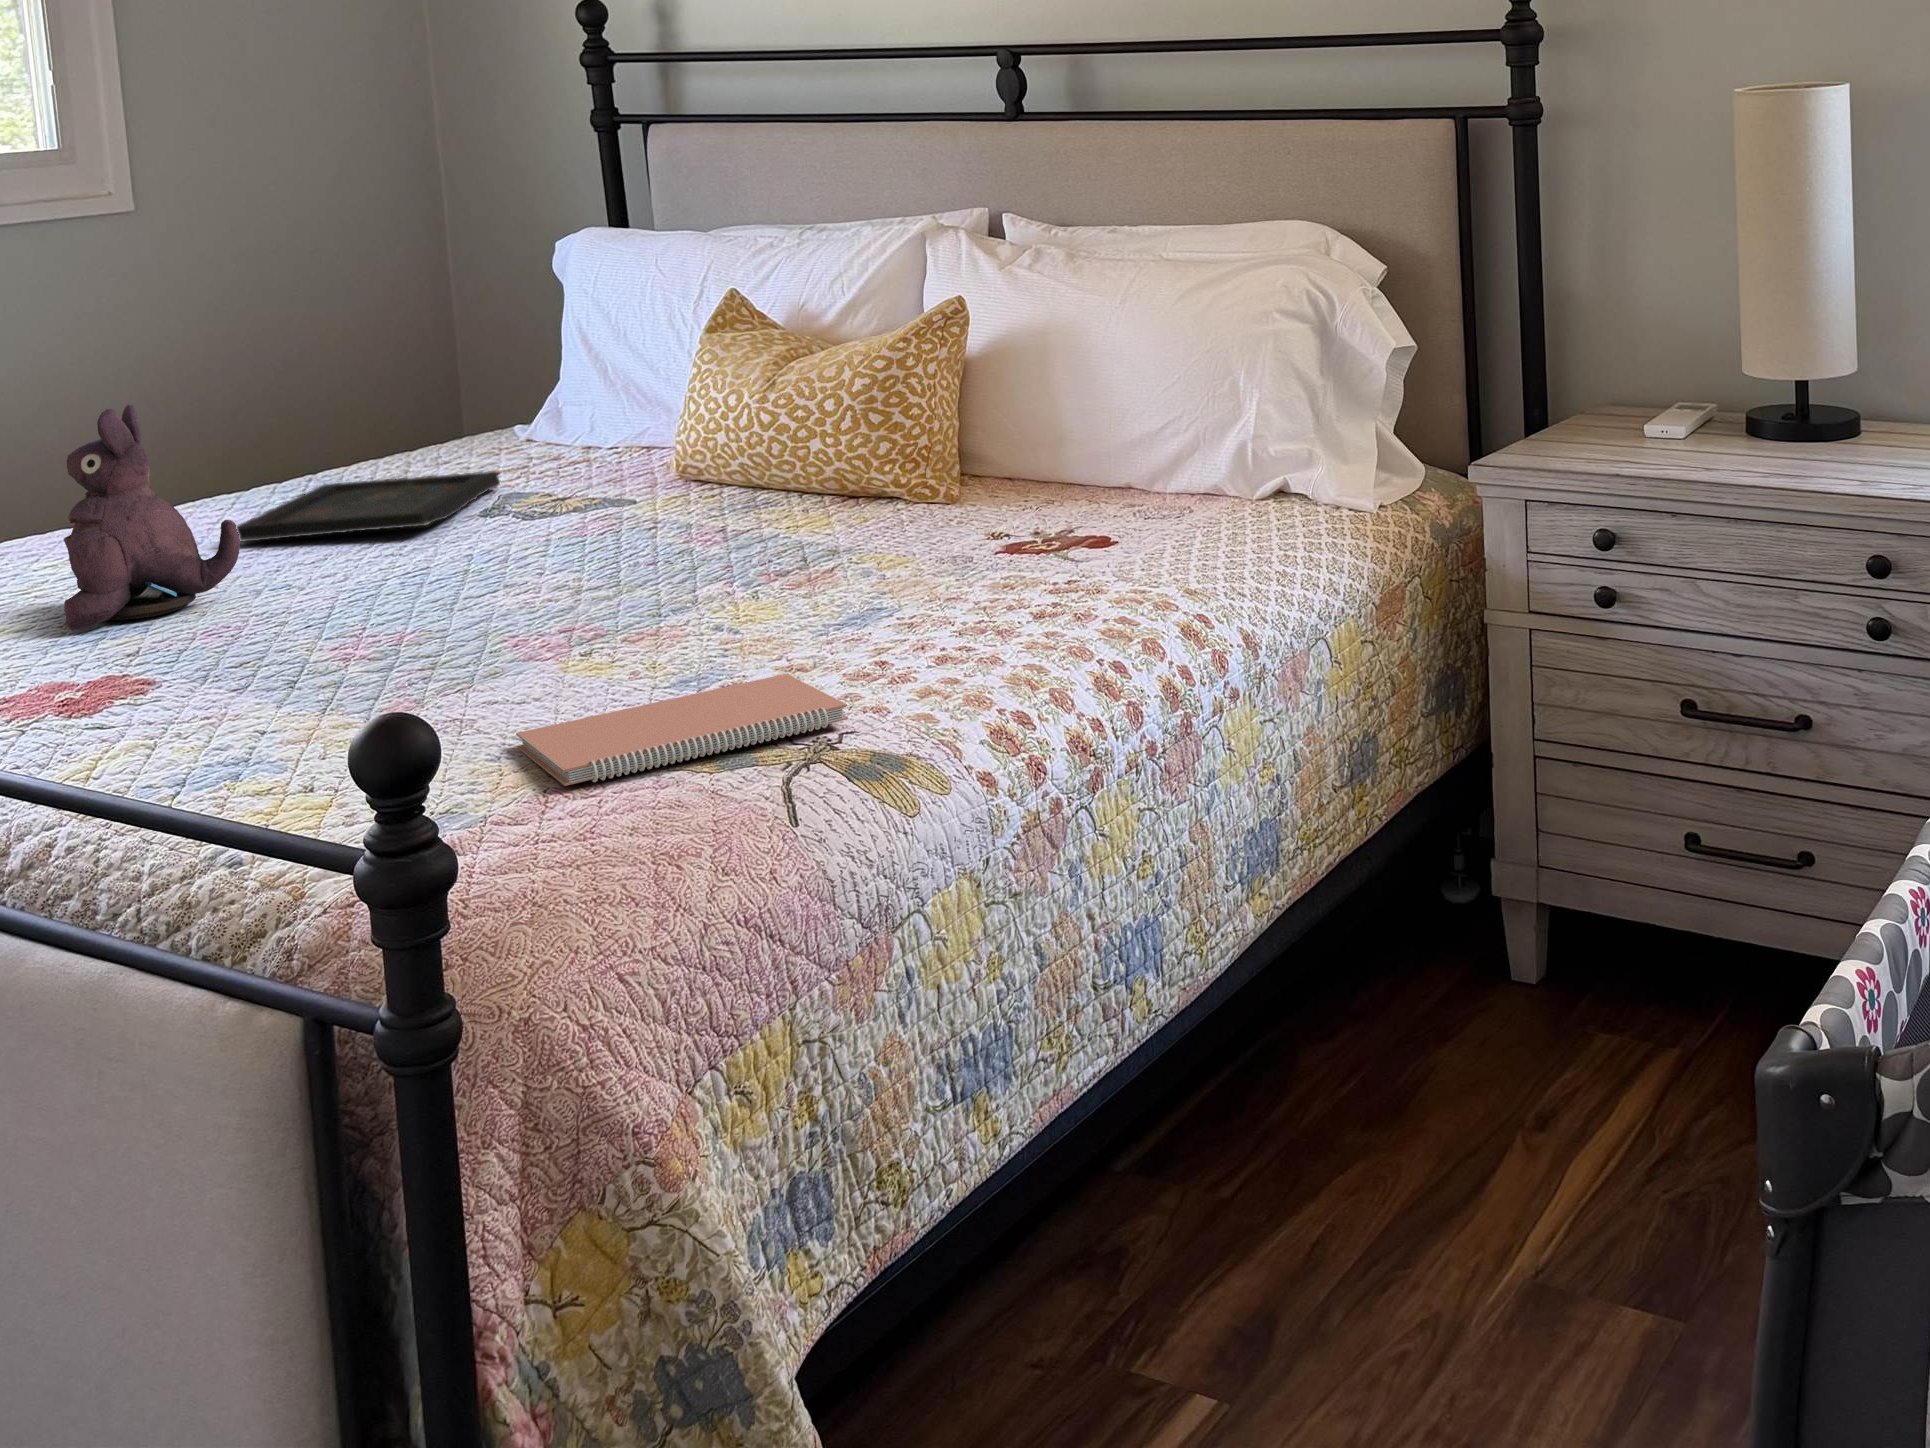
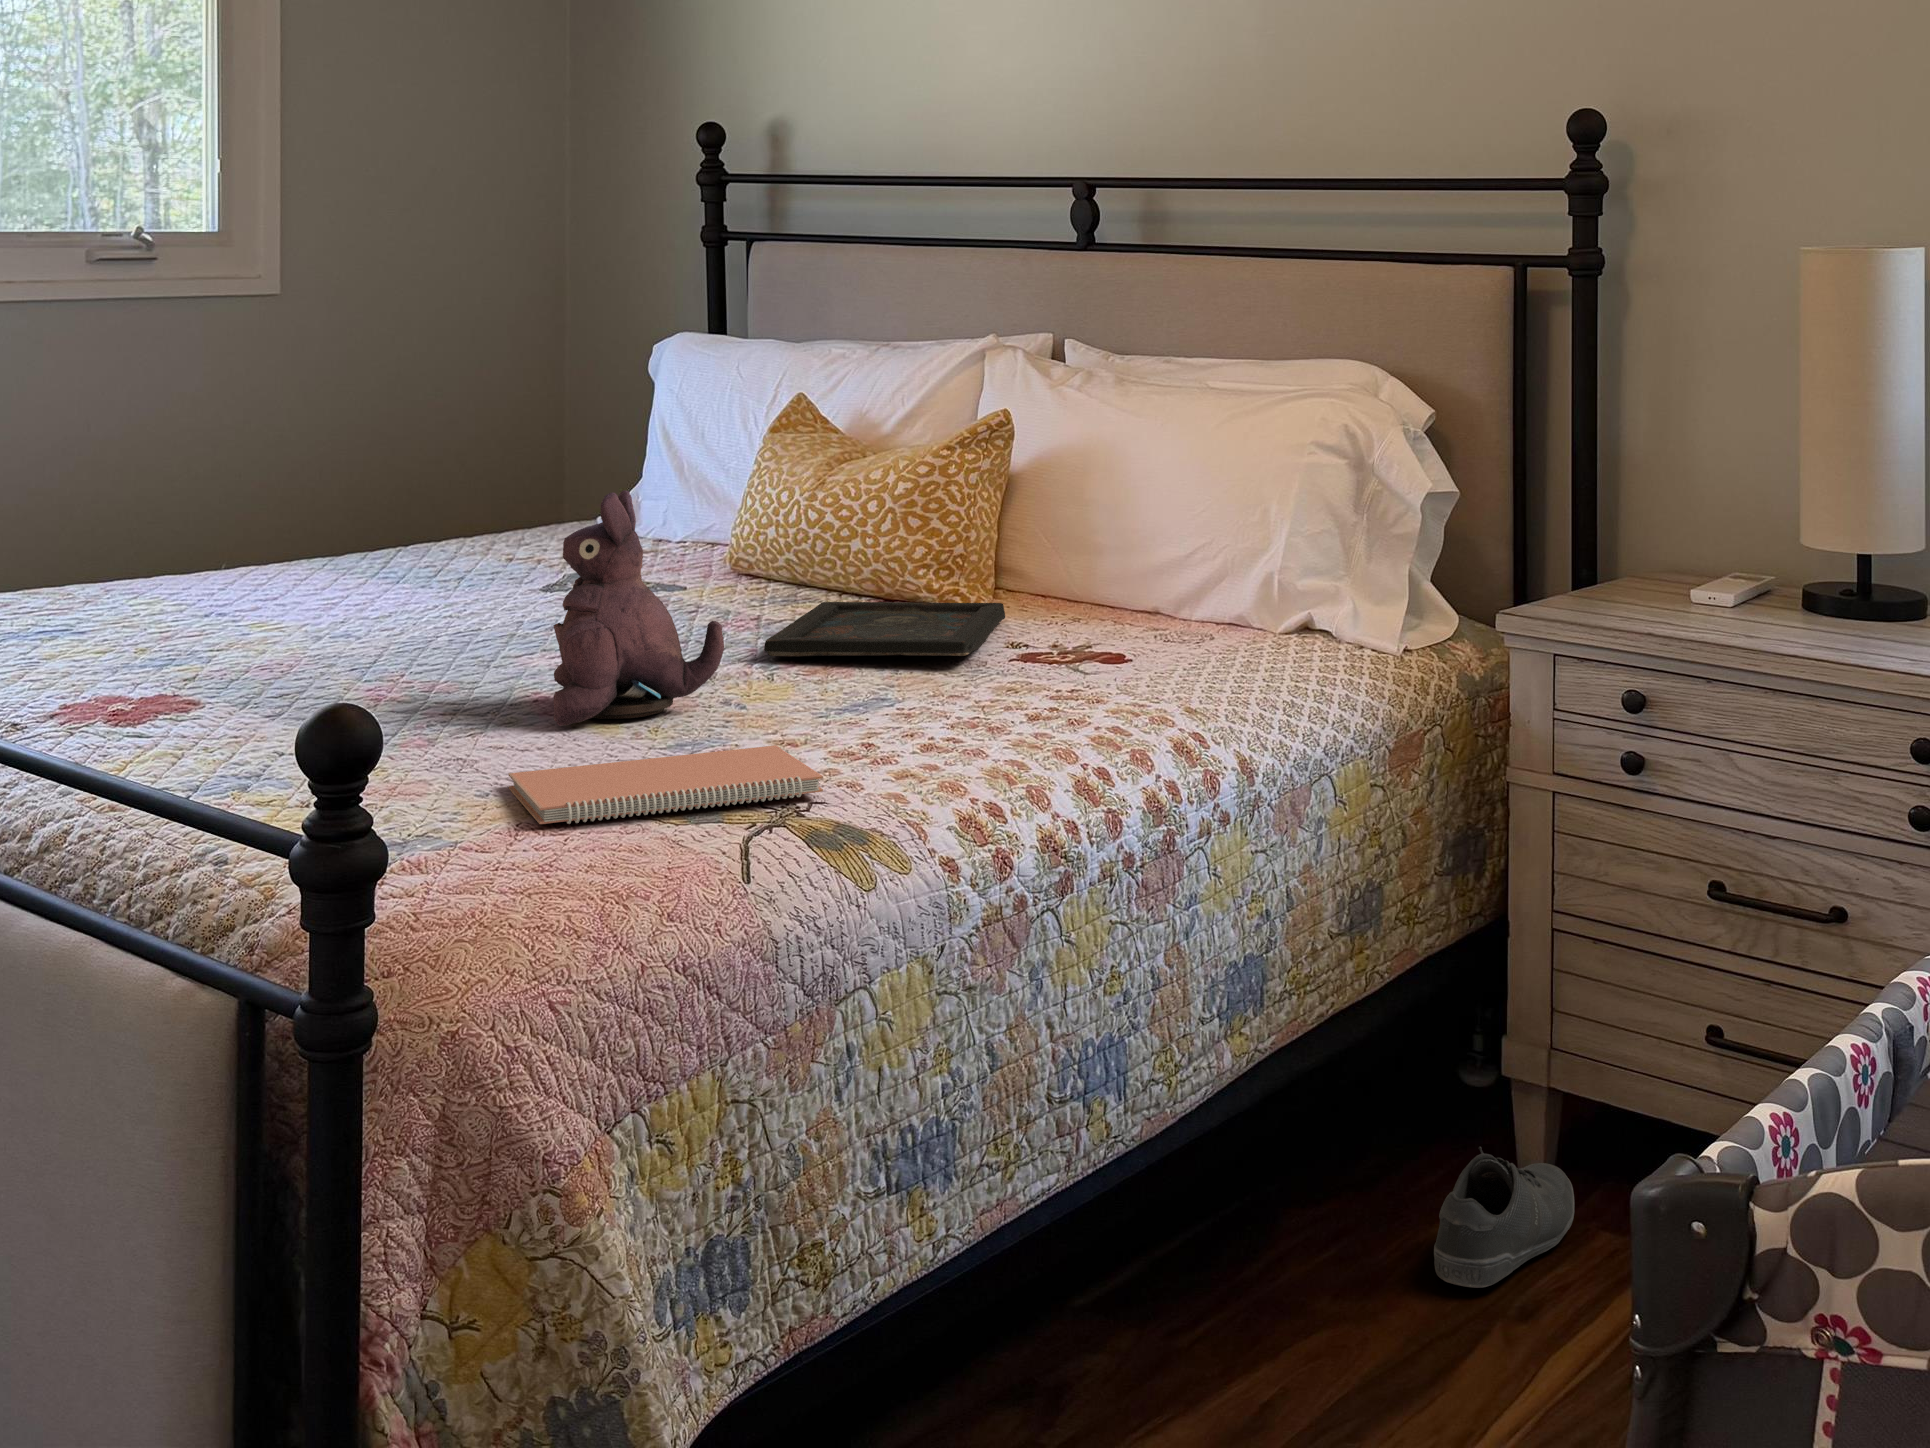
plush toy: present [64,405,240,631] -> present [553,490,724,726]
tray: present [237,471,500,542] -> present [764,602,1005,656]
shoe: none [1454,973,1577,1106] -> present [1434,1147,1574,1288]

